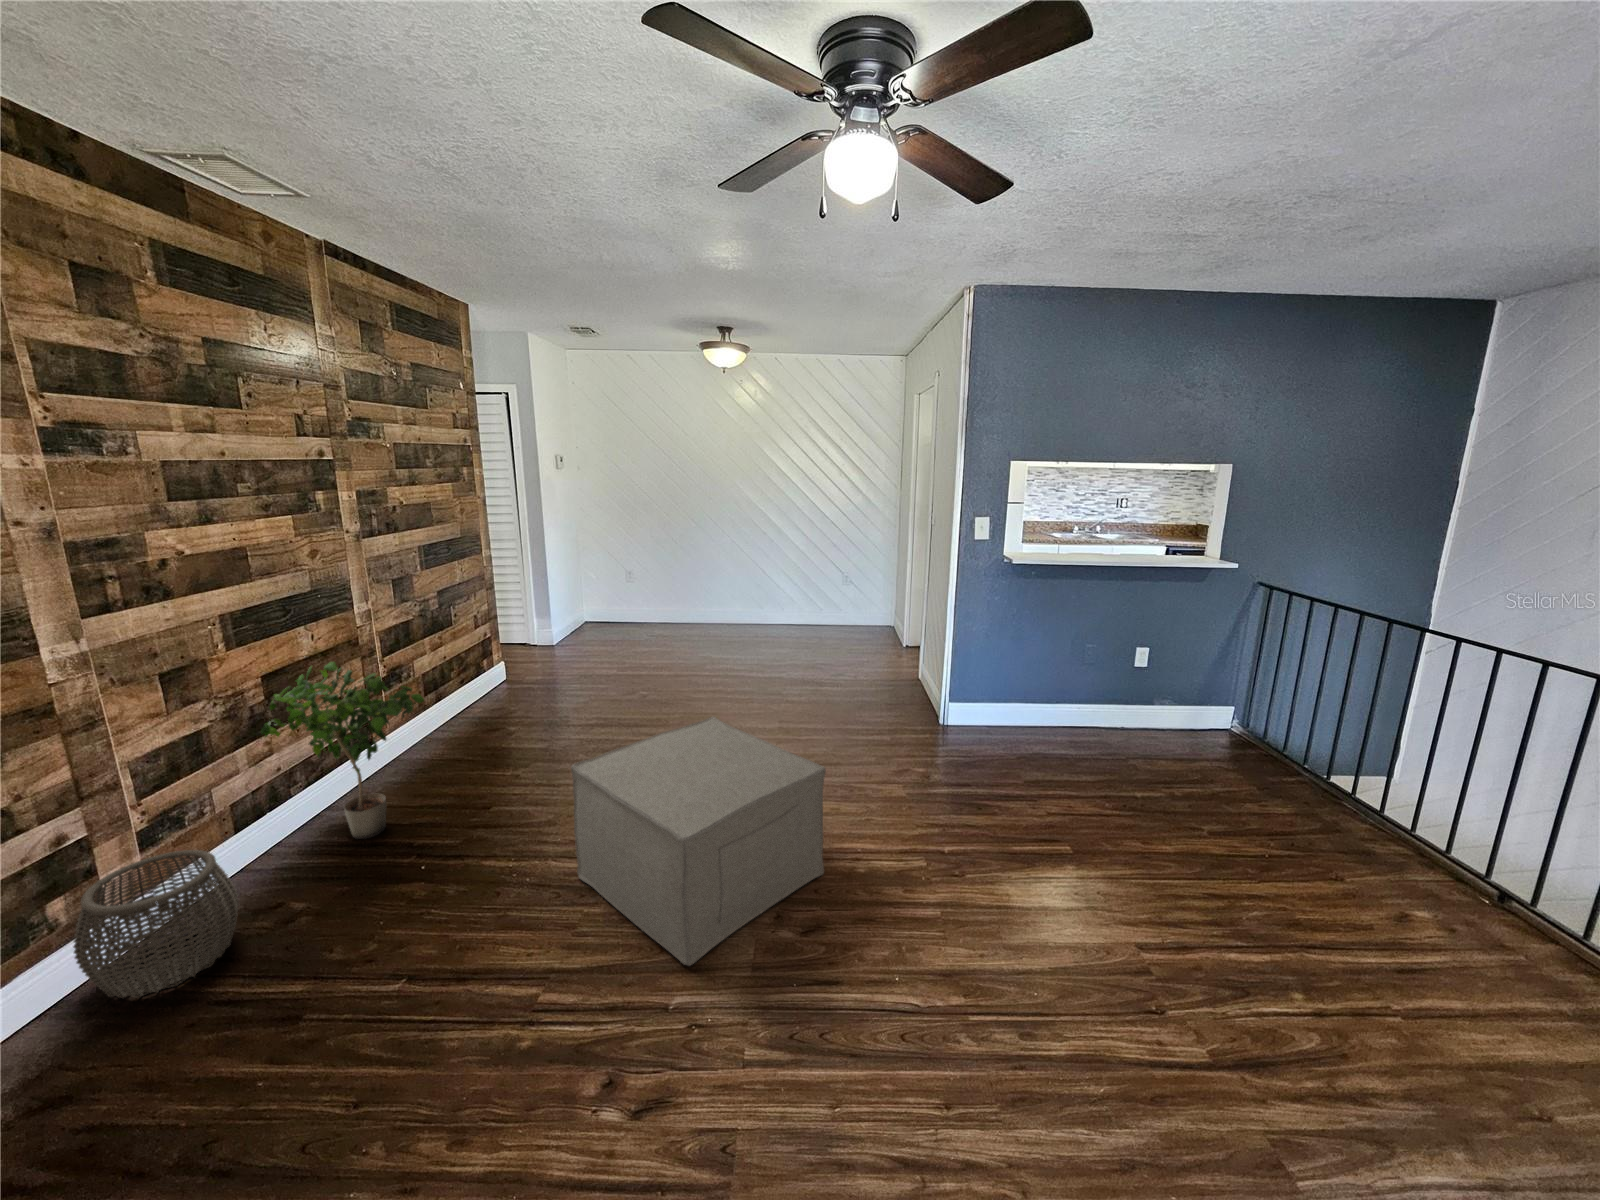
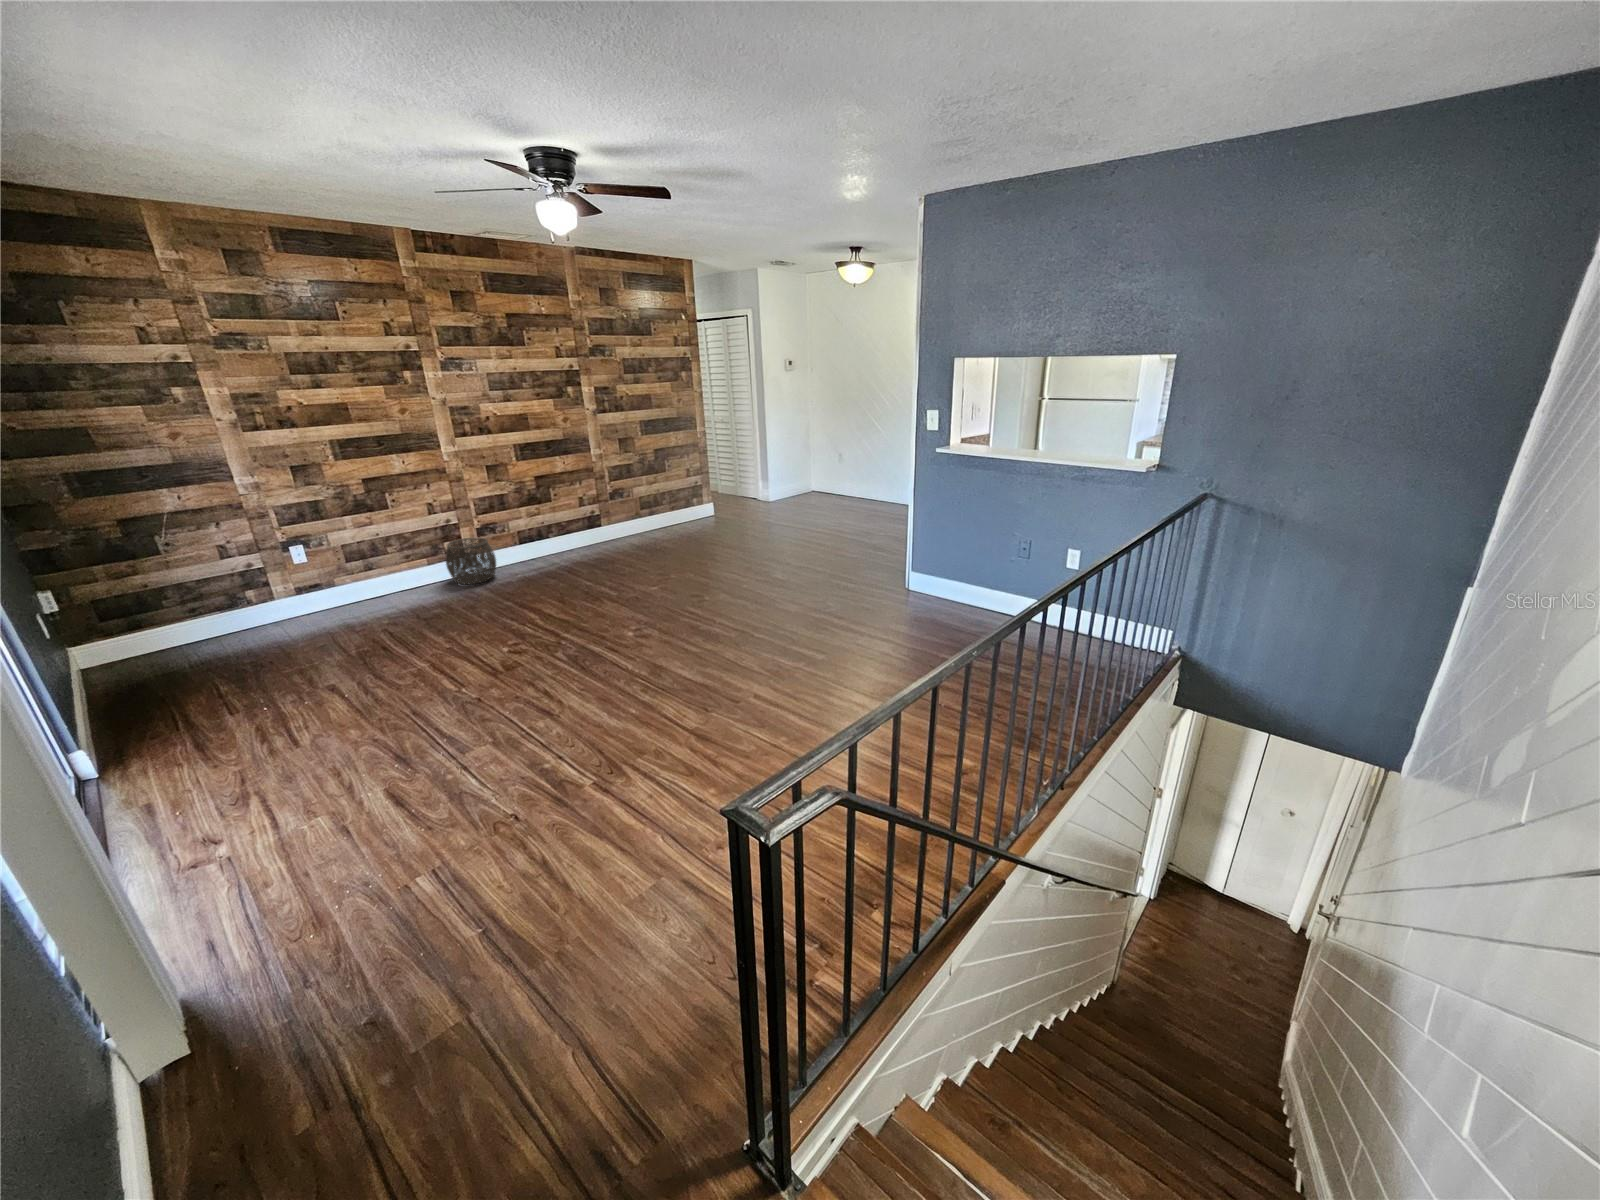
potted plant: present [261,662,424,839] -> none [522,474,580,562]
ottoman: present [571,717,826,966] -> none [578,530,700,630]

